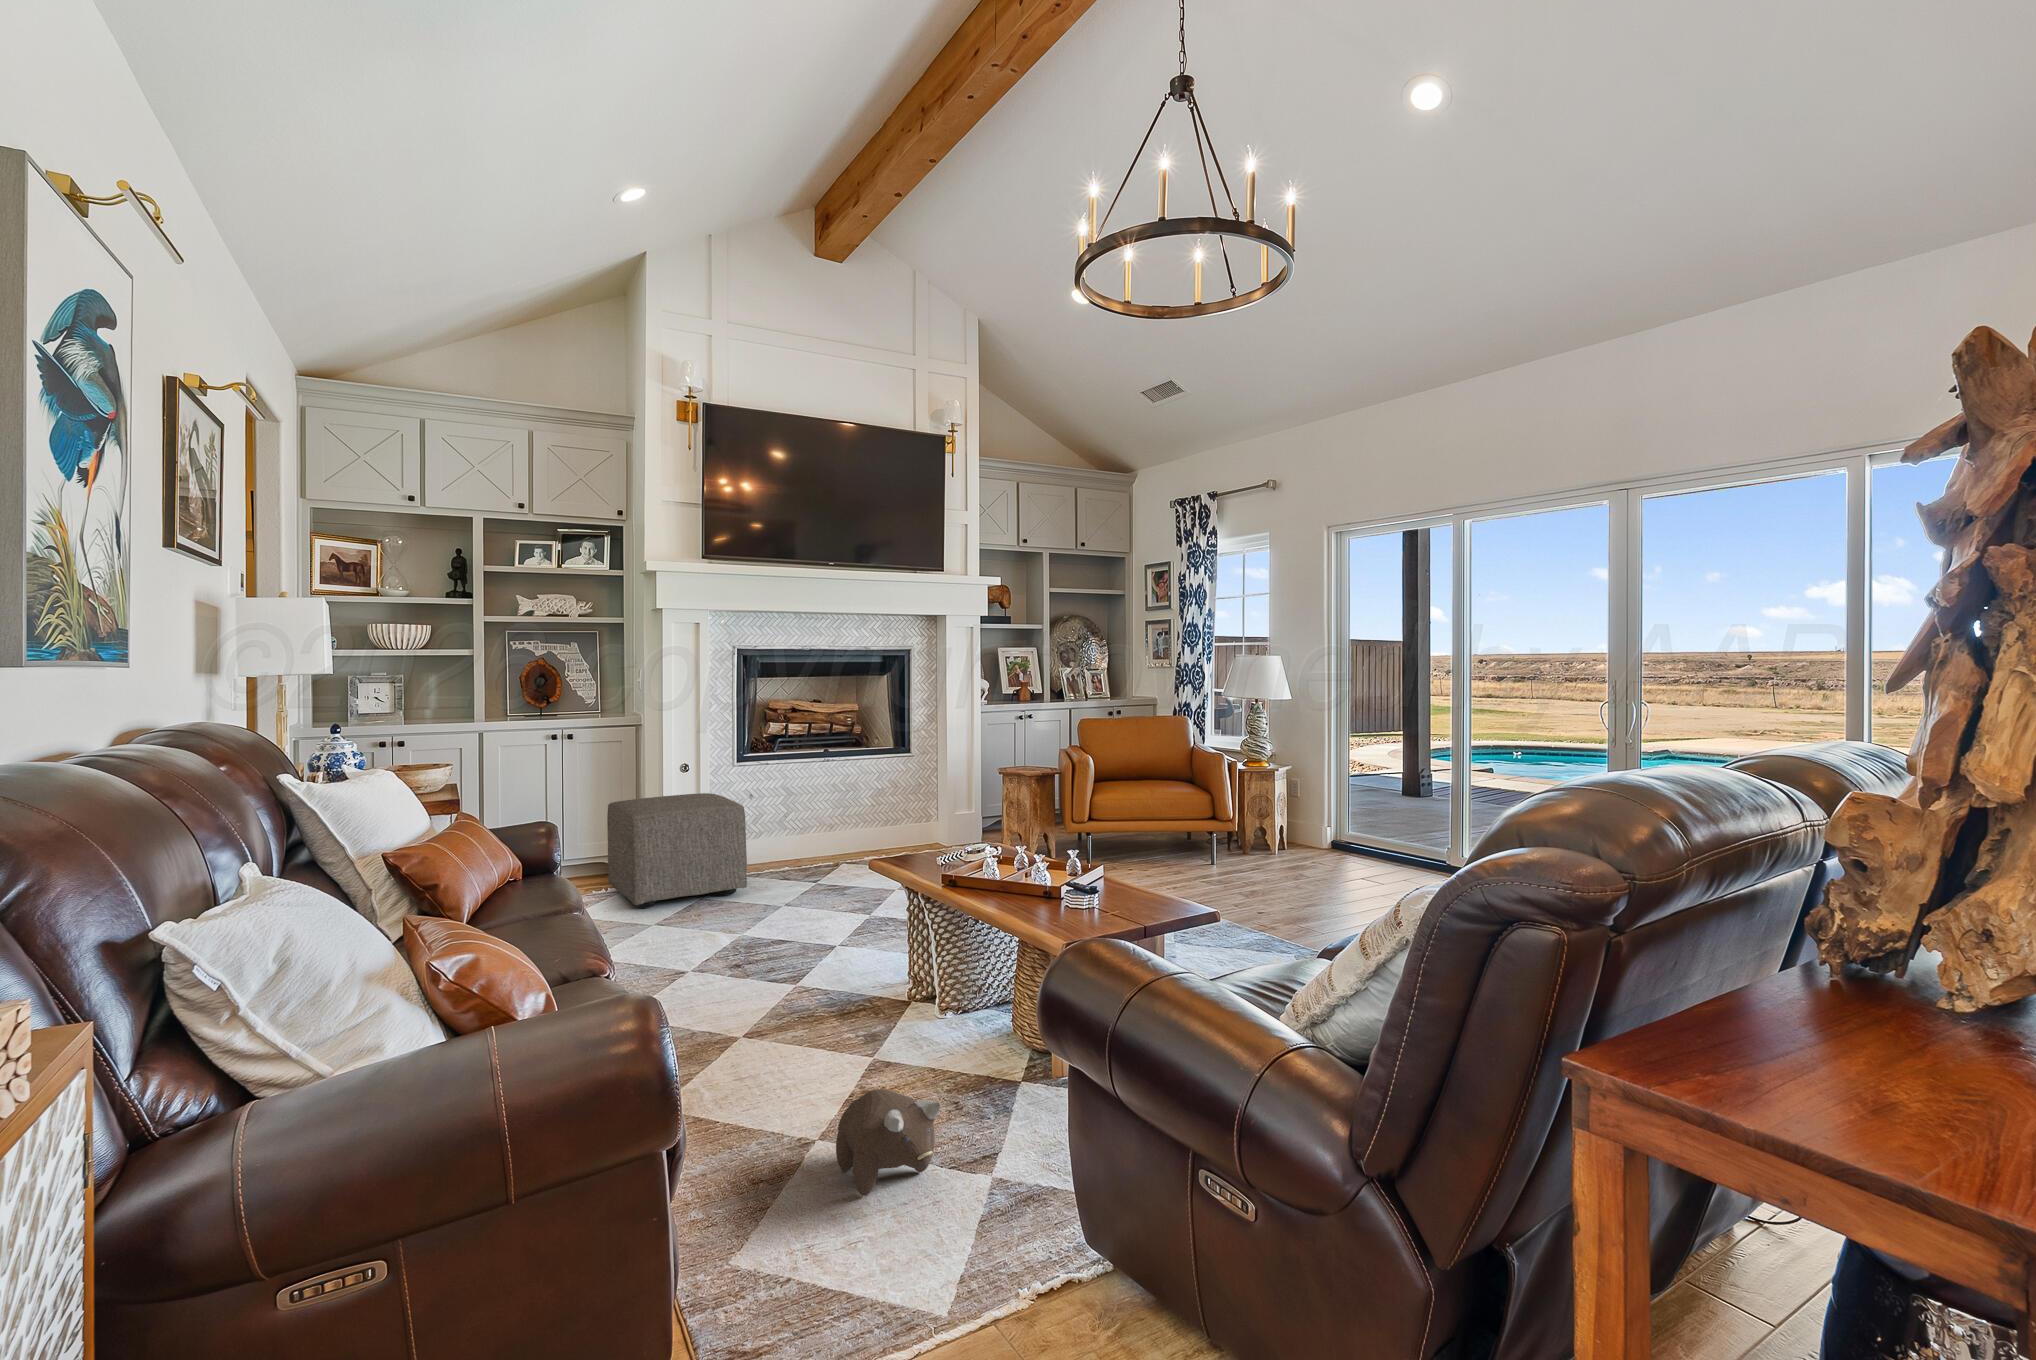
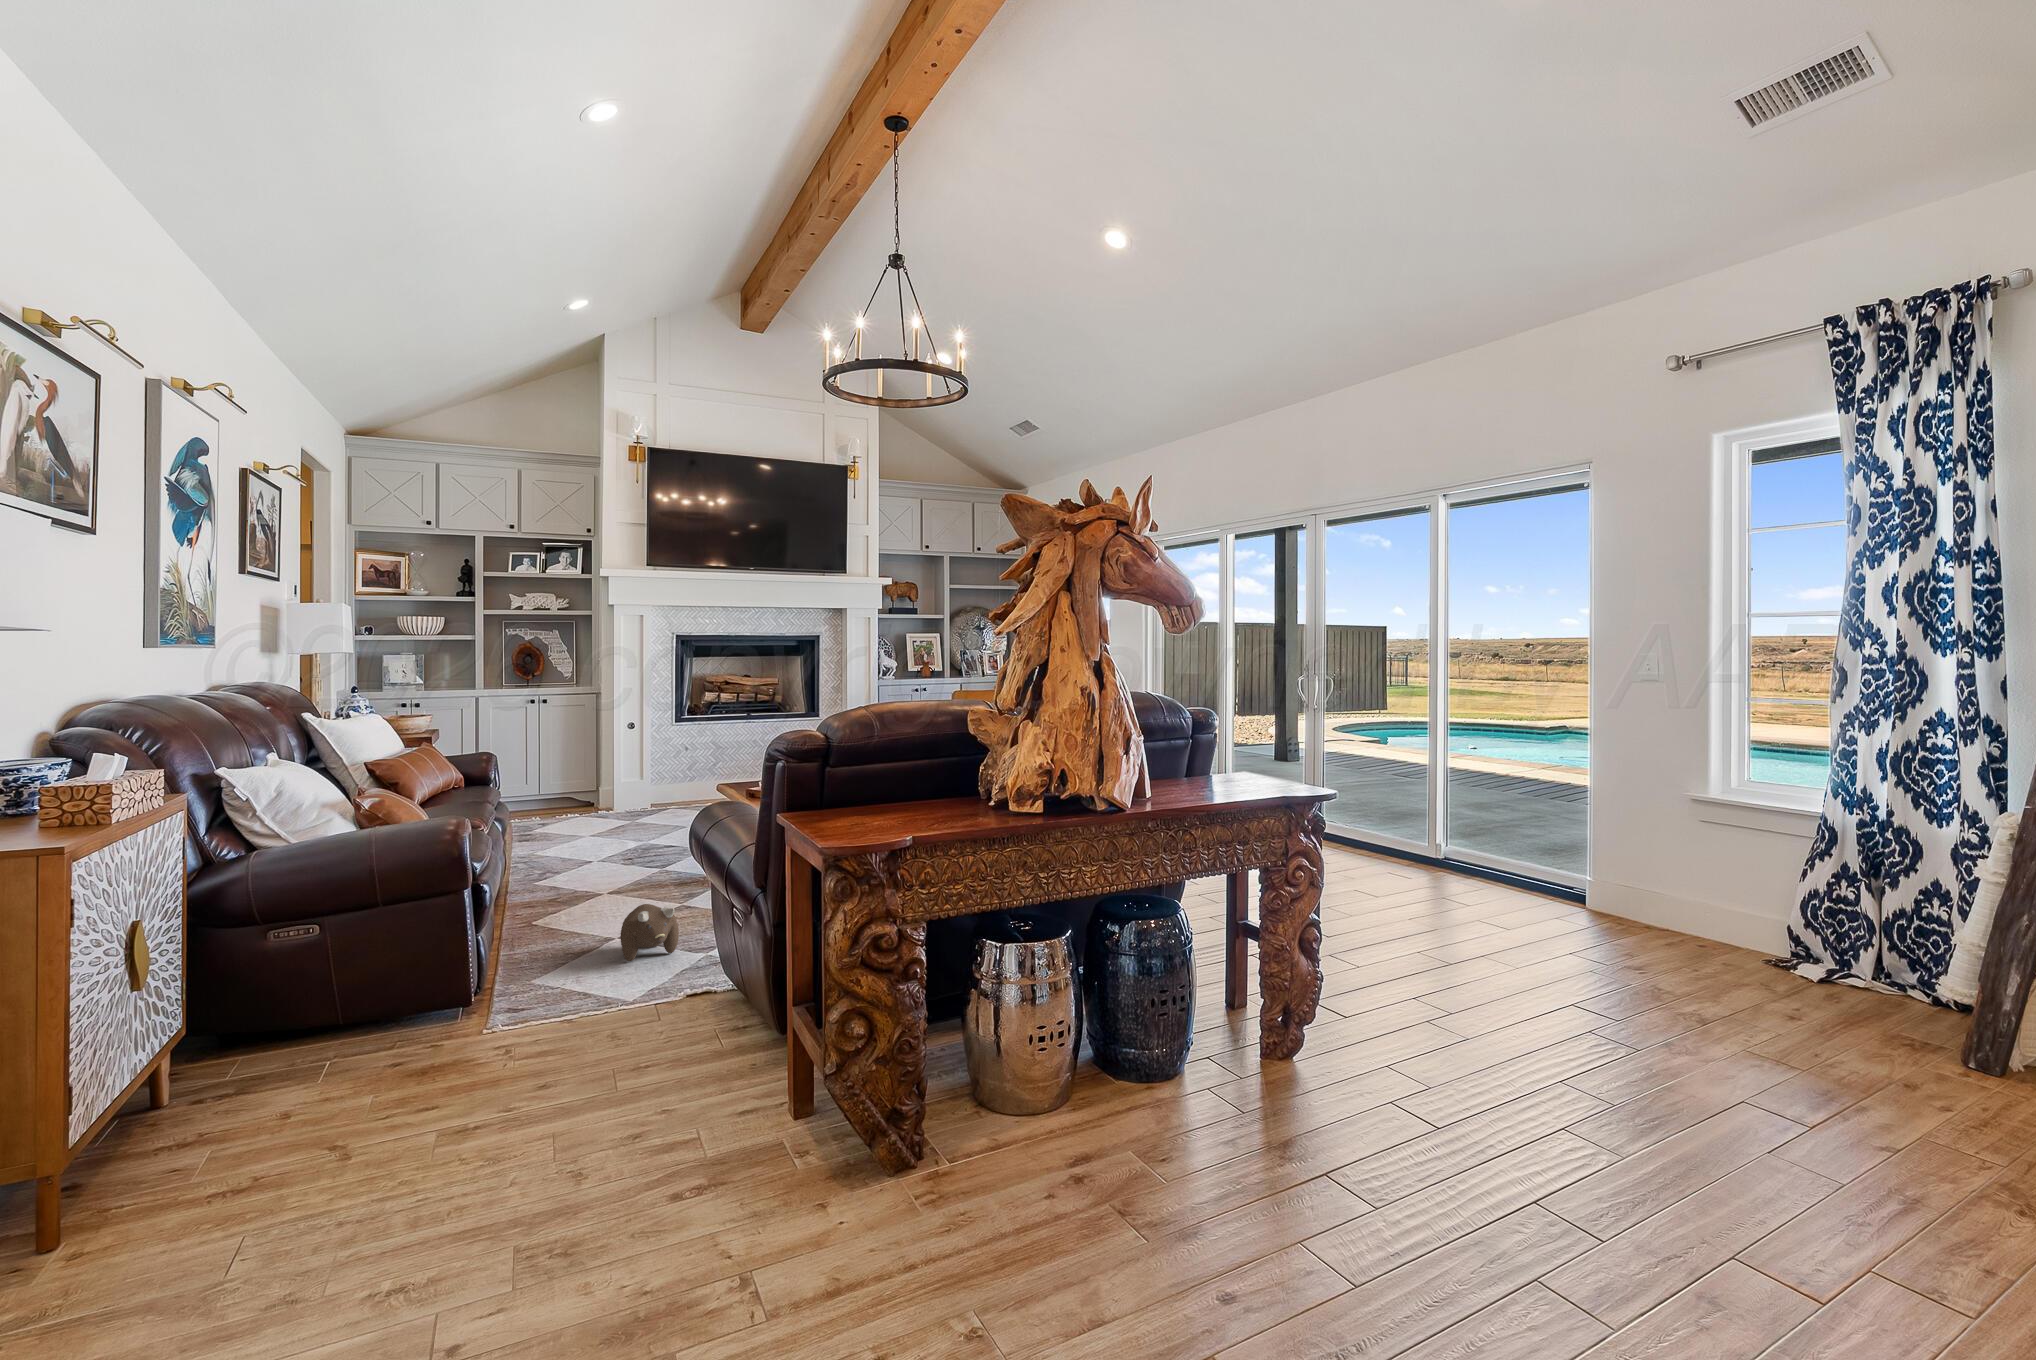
ottoman: present [607,793,747,908] -> none [568,745,667,825]

